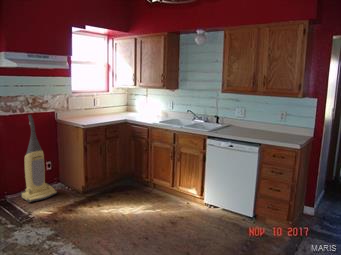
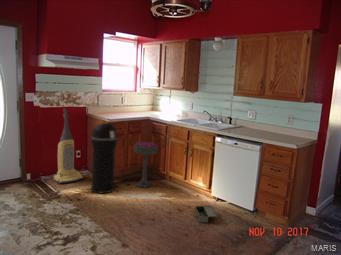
trash can: none [65,130,96,211] -> present [91,123,117,194]
bar stool: none [115,147,141,198] -> present [134,142,158,188]
toolbox: none [191,215,218,237] -> present [195,206,217,223]

